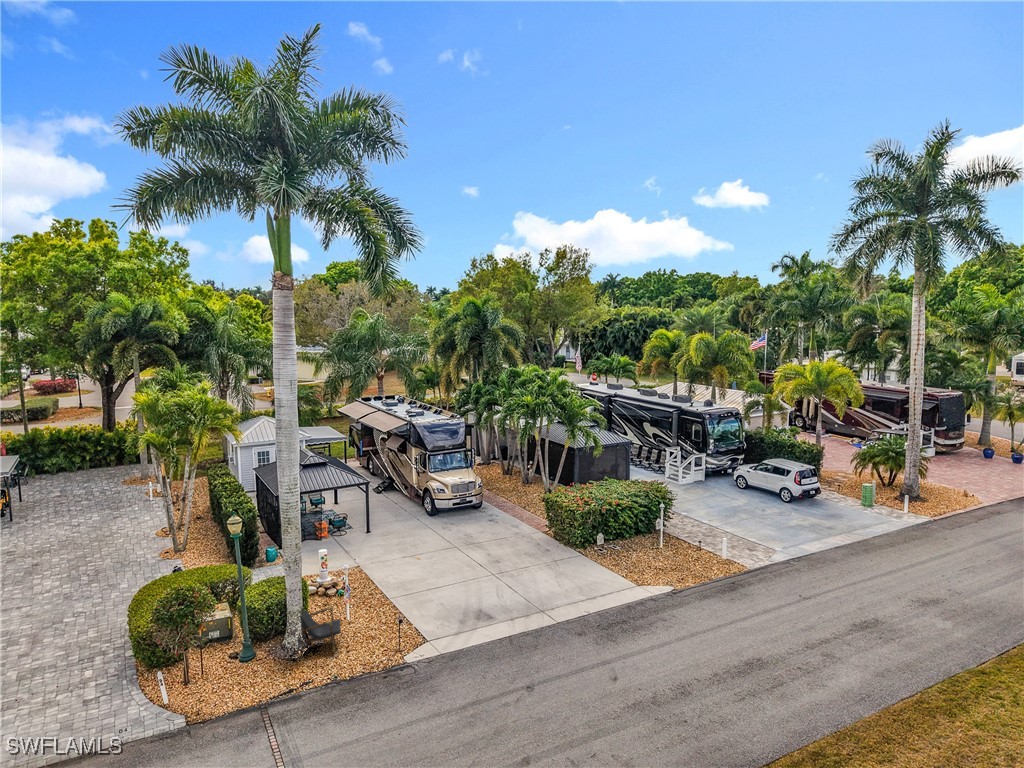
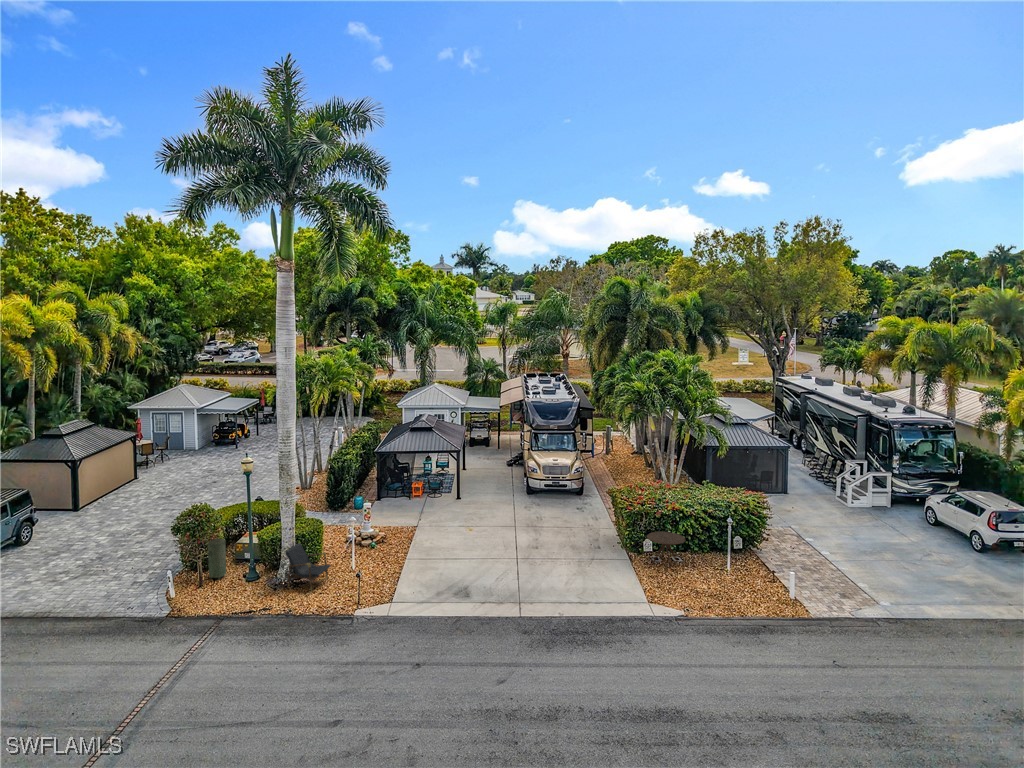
round table: none [599,524,631,553] -> present [647,532,685,566]
trash can: none [182,619,206,671] -> present [208,538,226,580]

